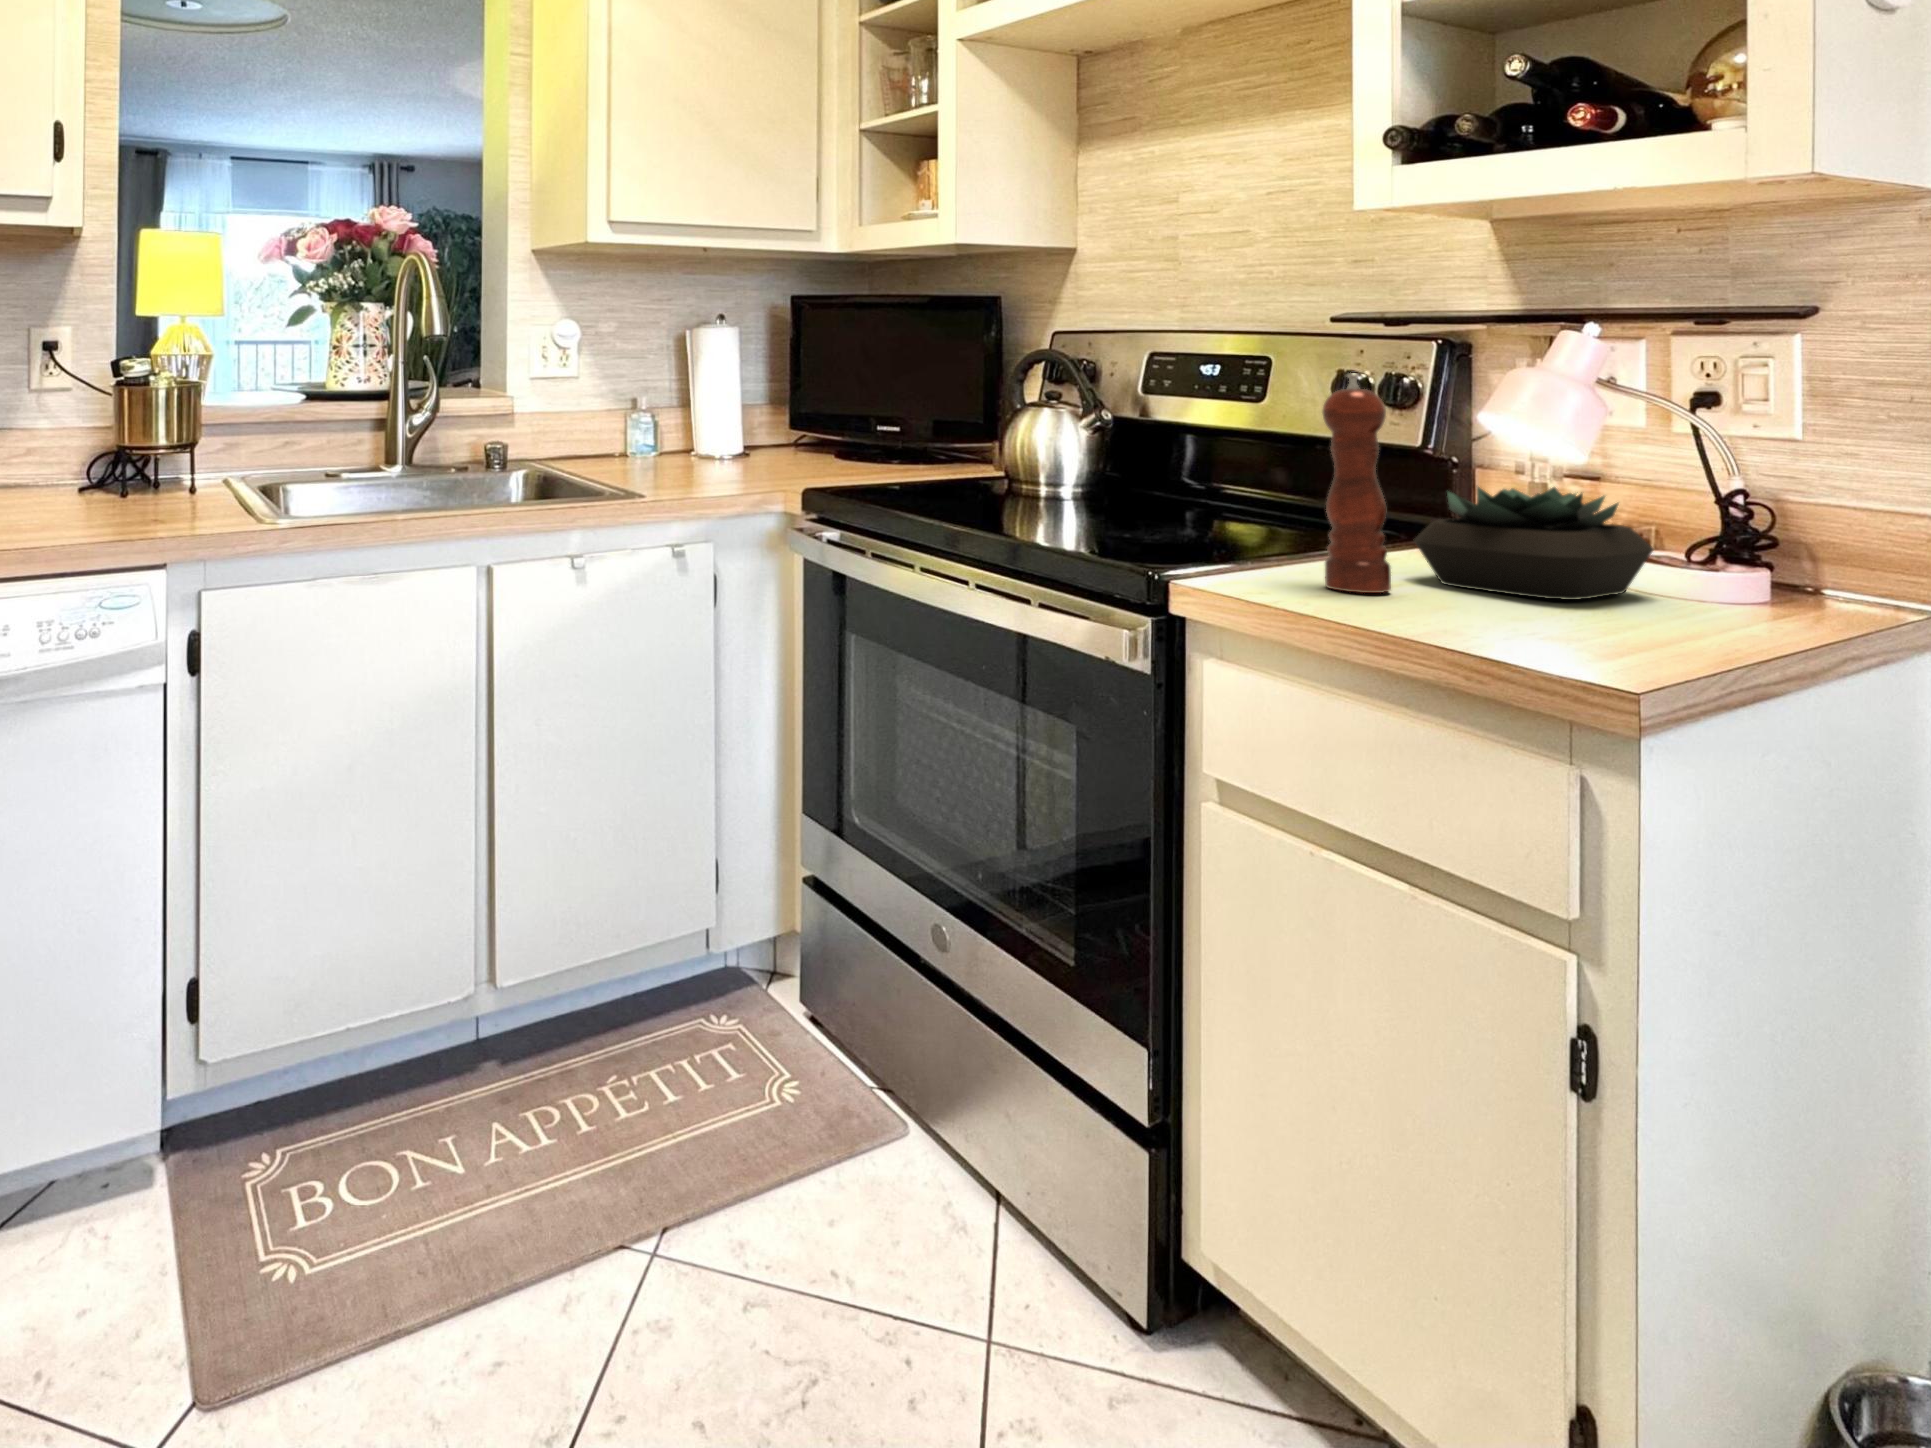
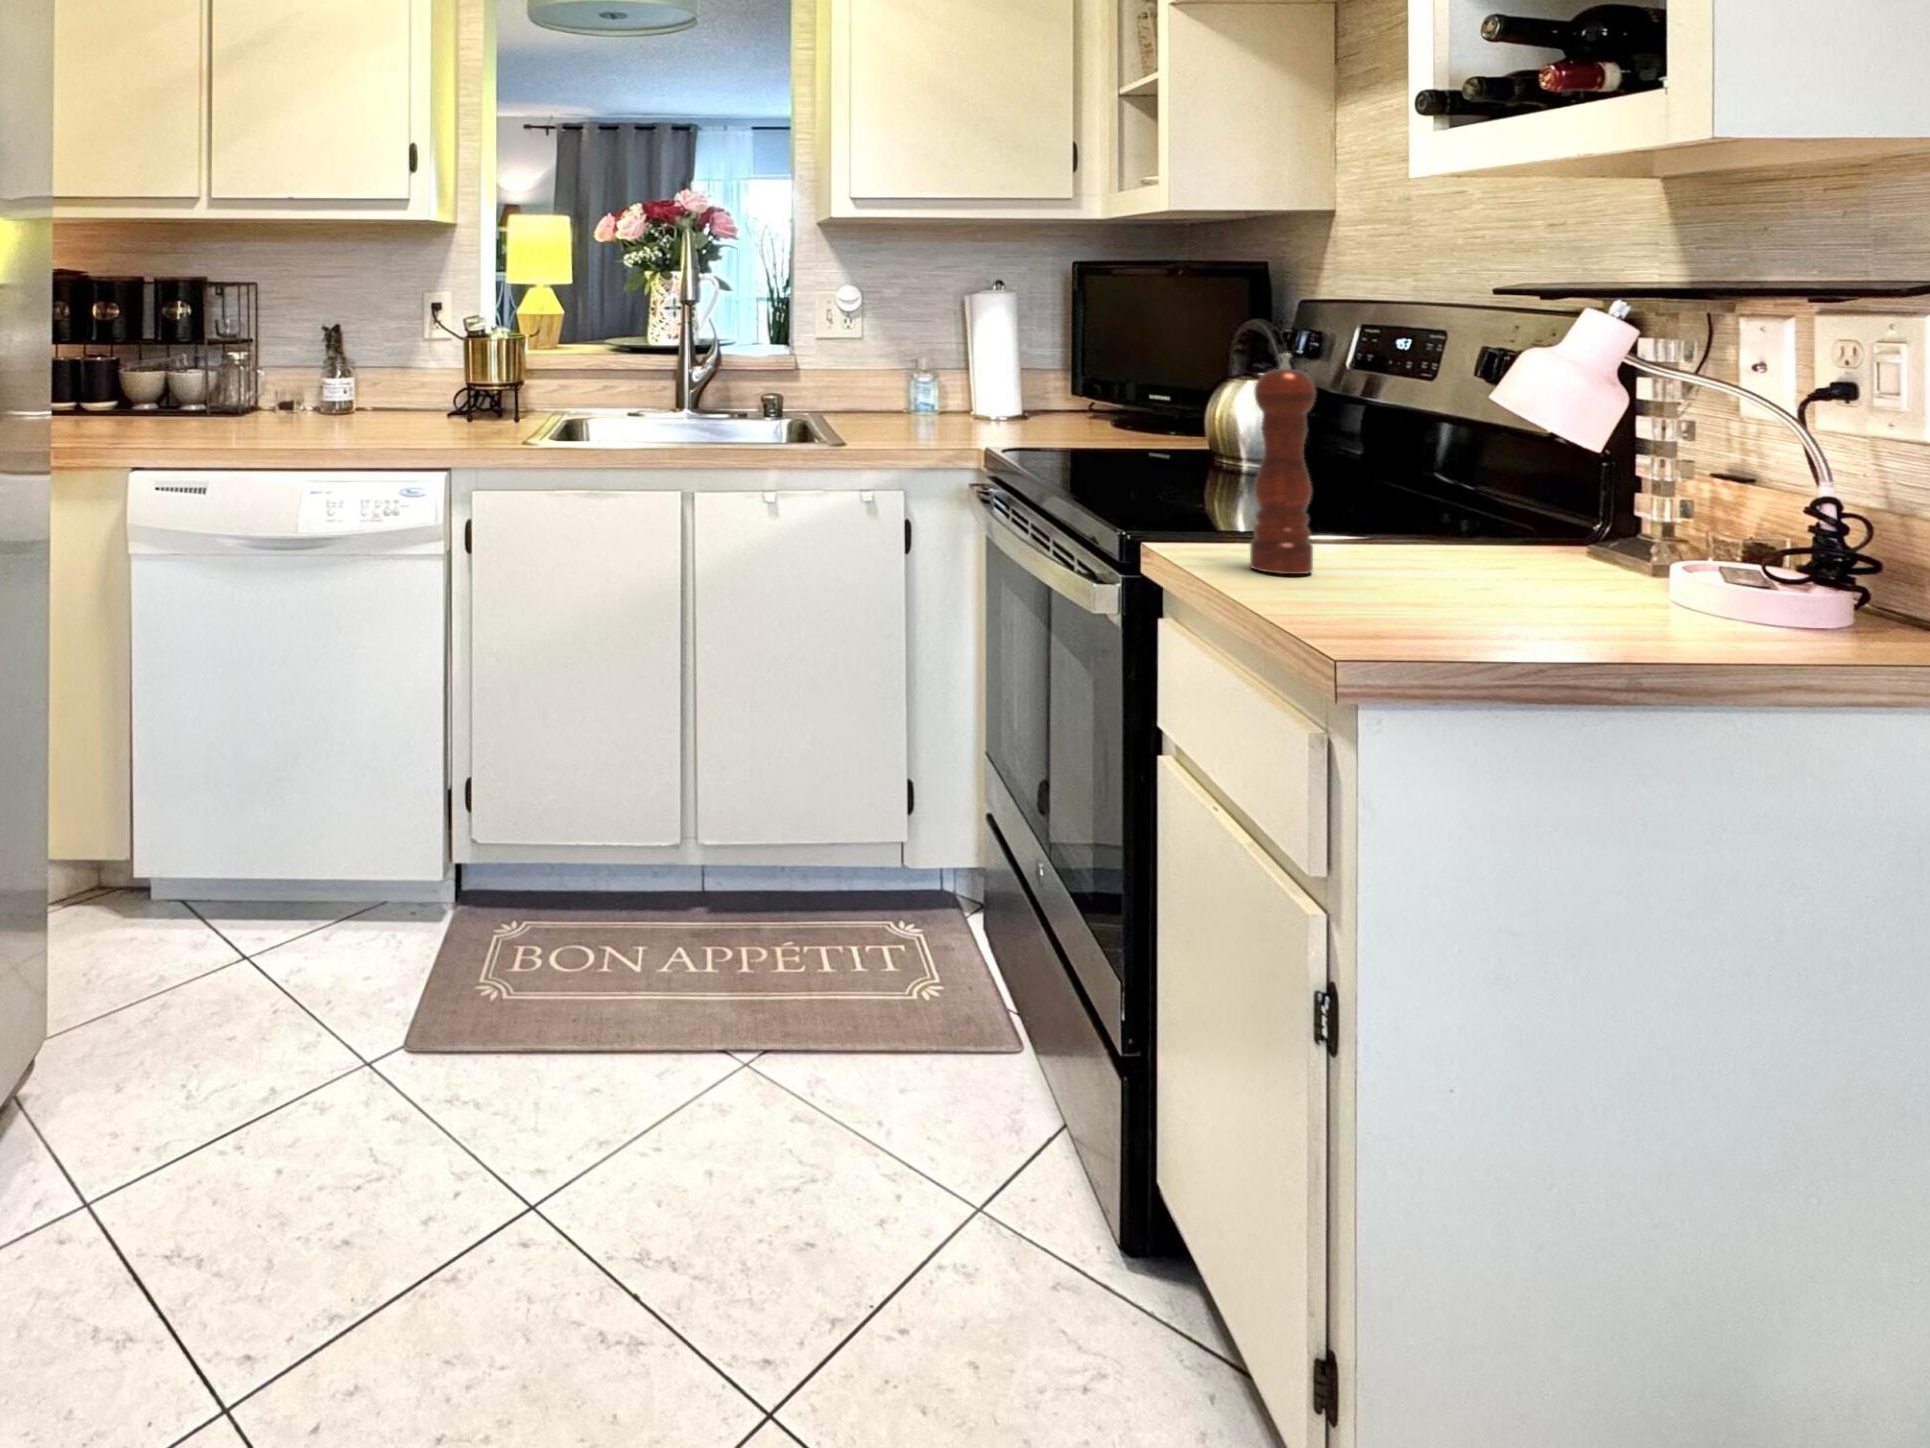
succulent plant: present [1414,487,1653,600] -> none [1385,476,1637,603]

